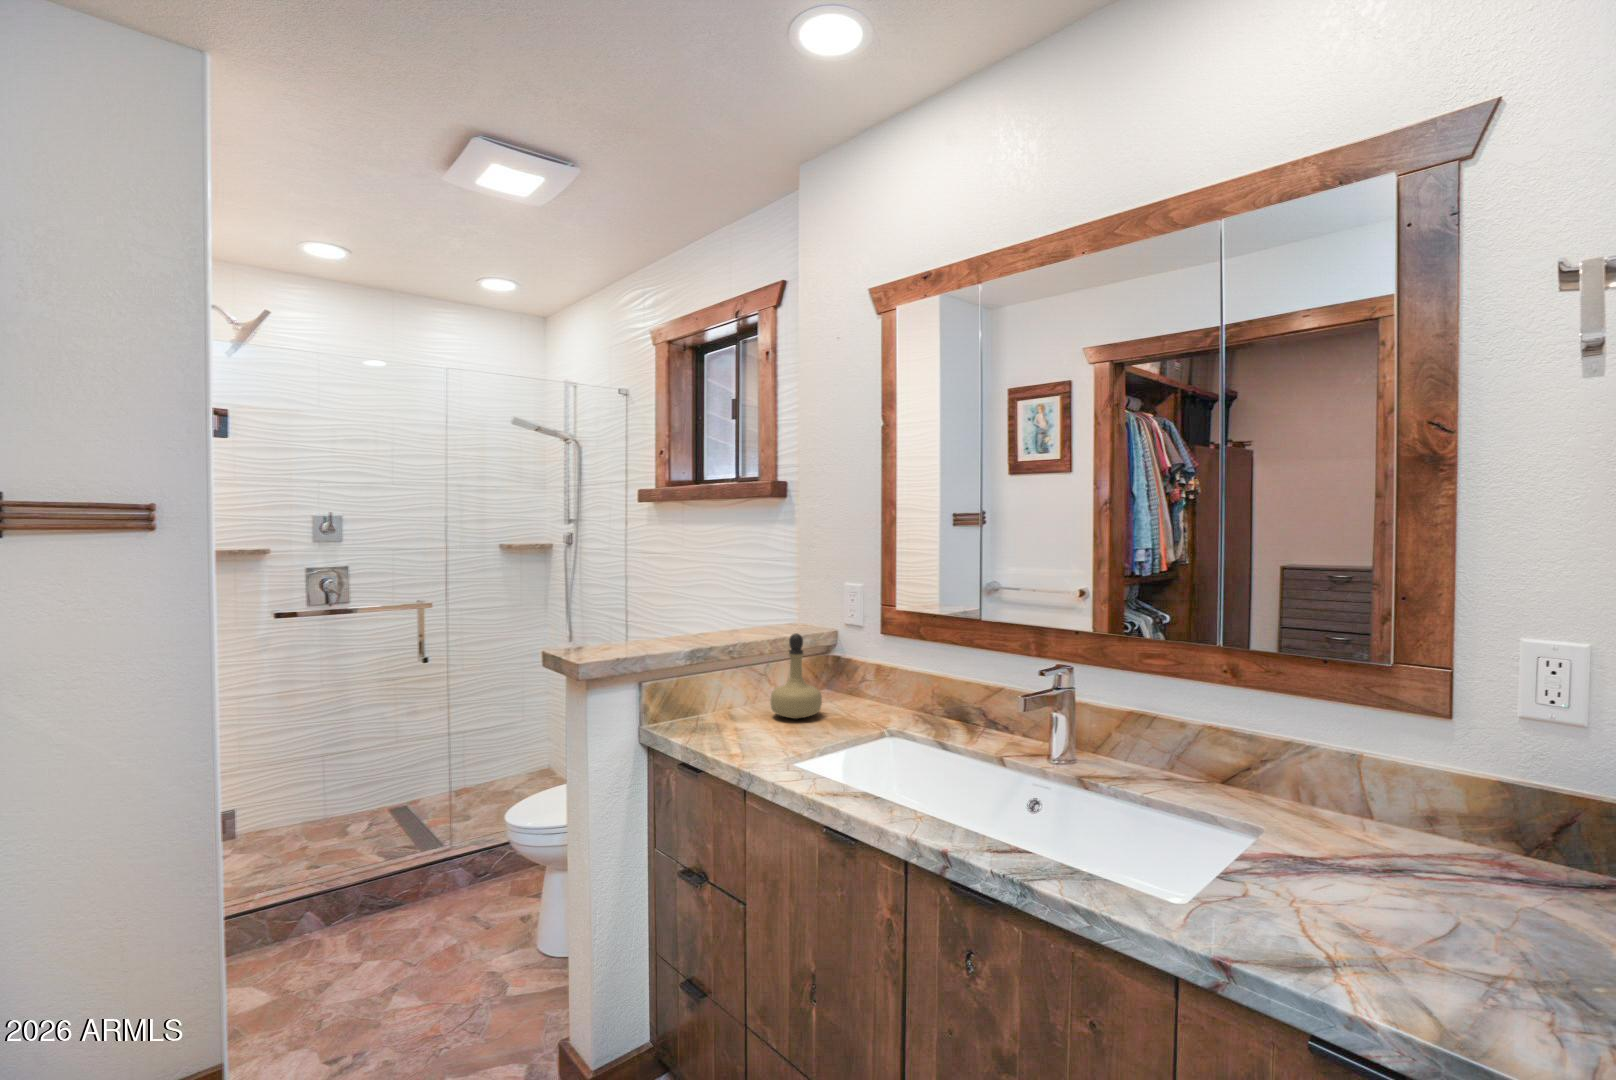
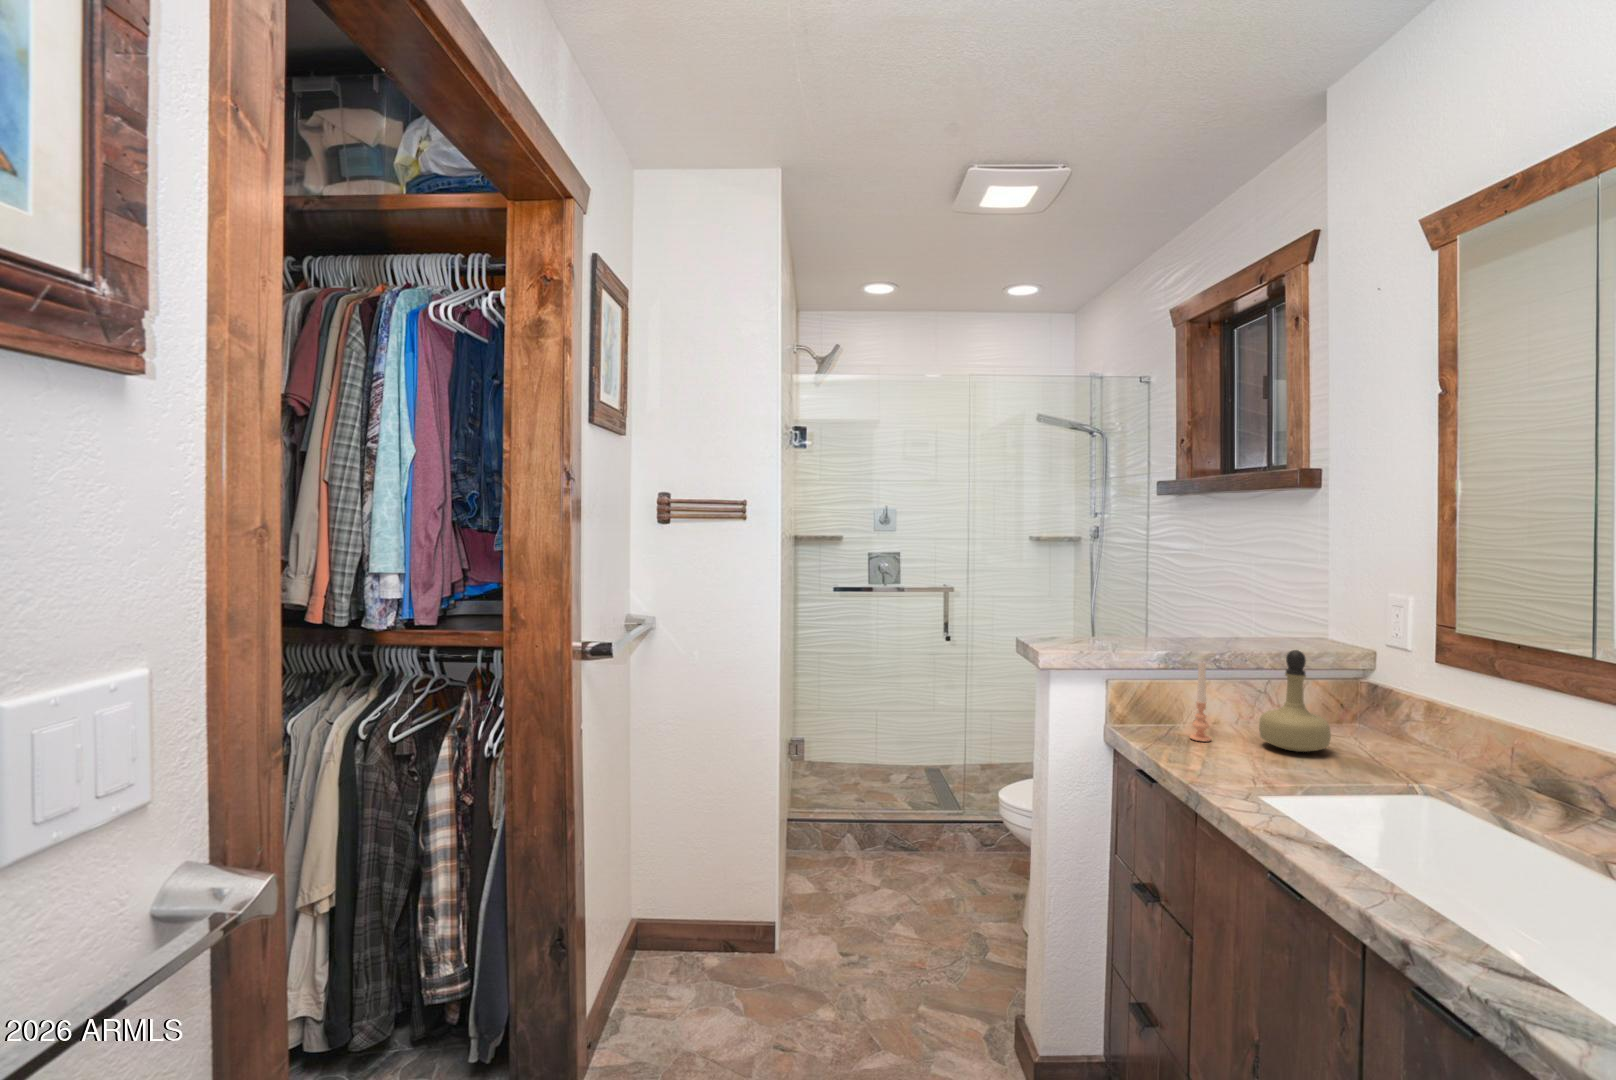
candle: none [718,652,735,724] -> present [1190,662,1211,742]

